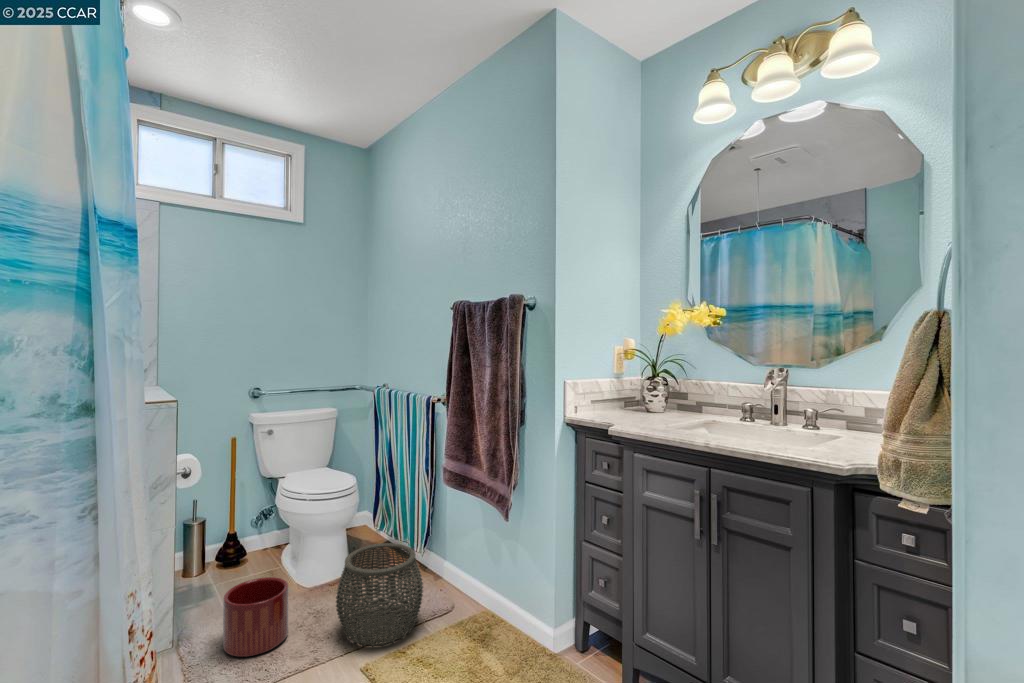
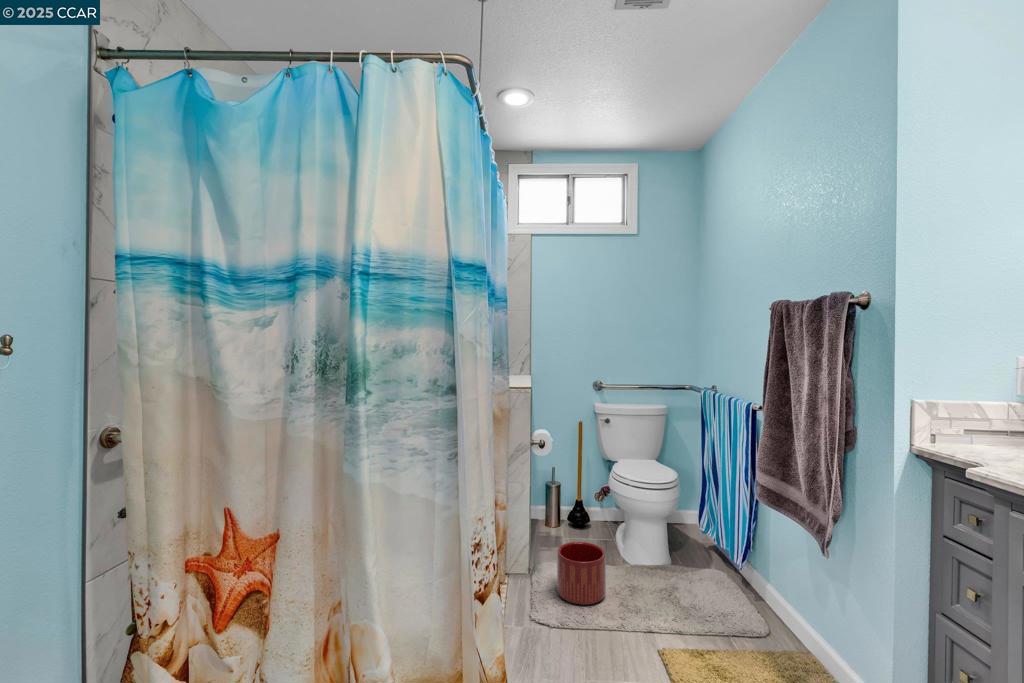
woven basket: present [336,543,423,647] -> none [642,541,729,642]

